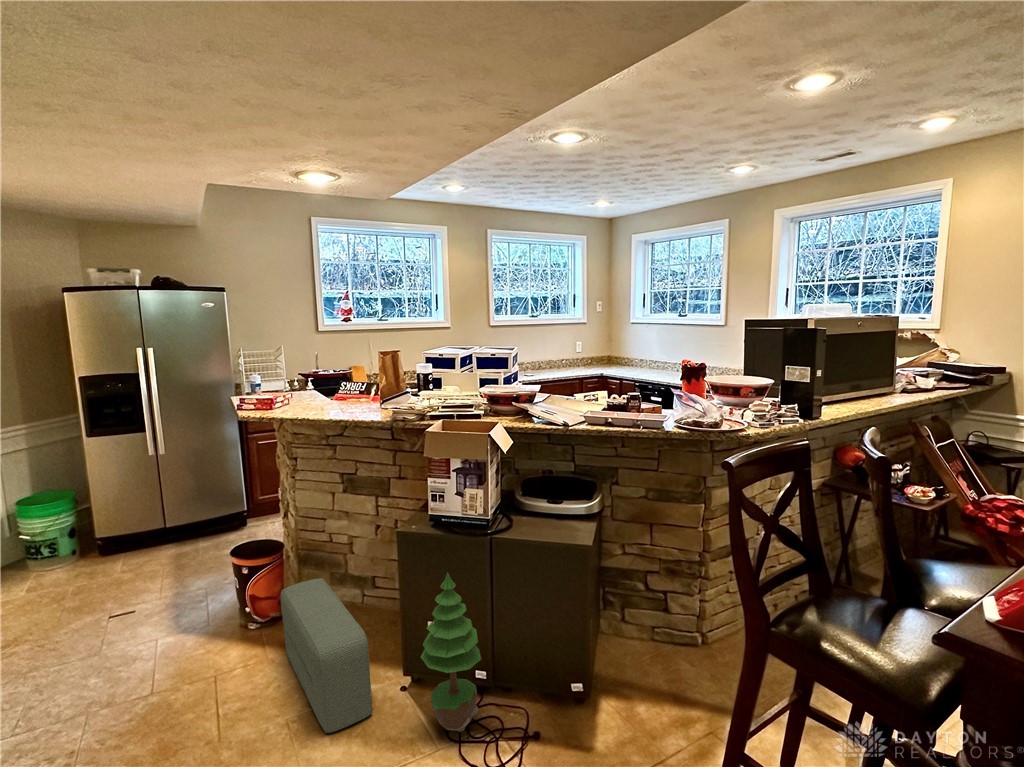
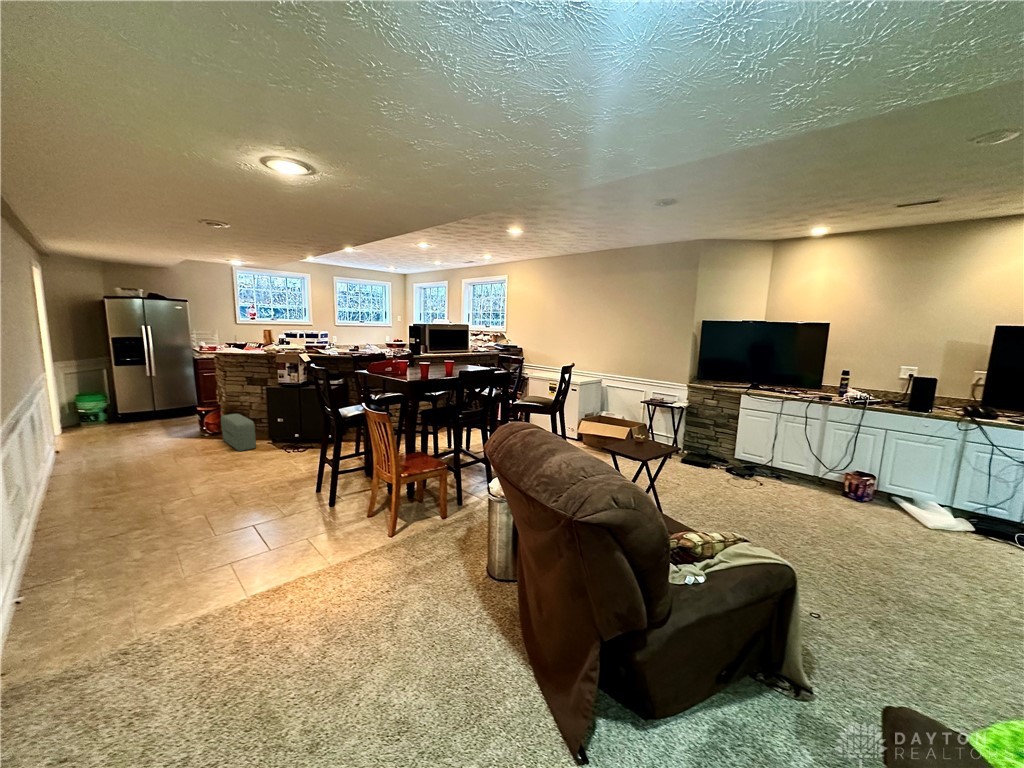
potted tree: present [421,572,481,732] -> none [272,399,293,449]

